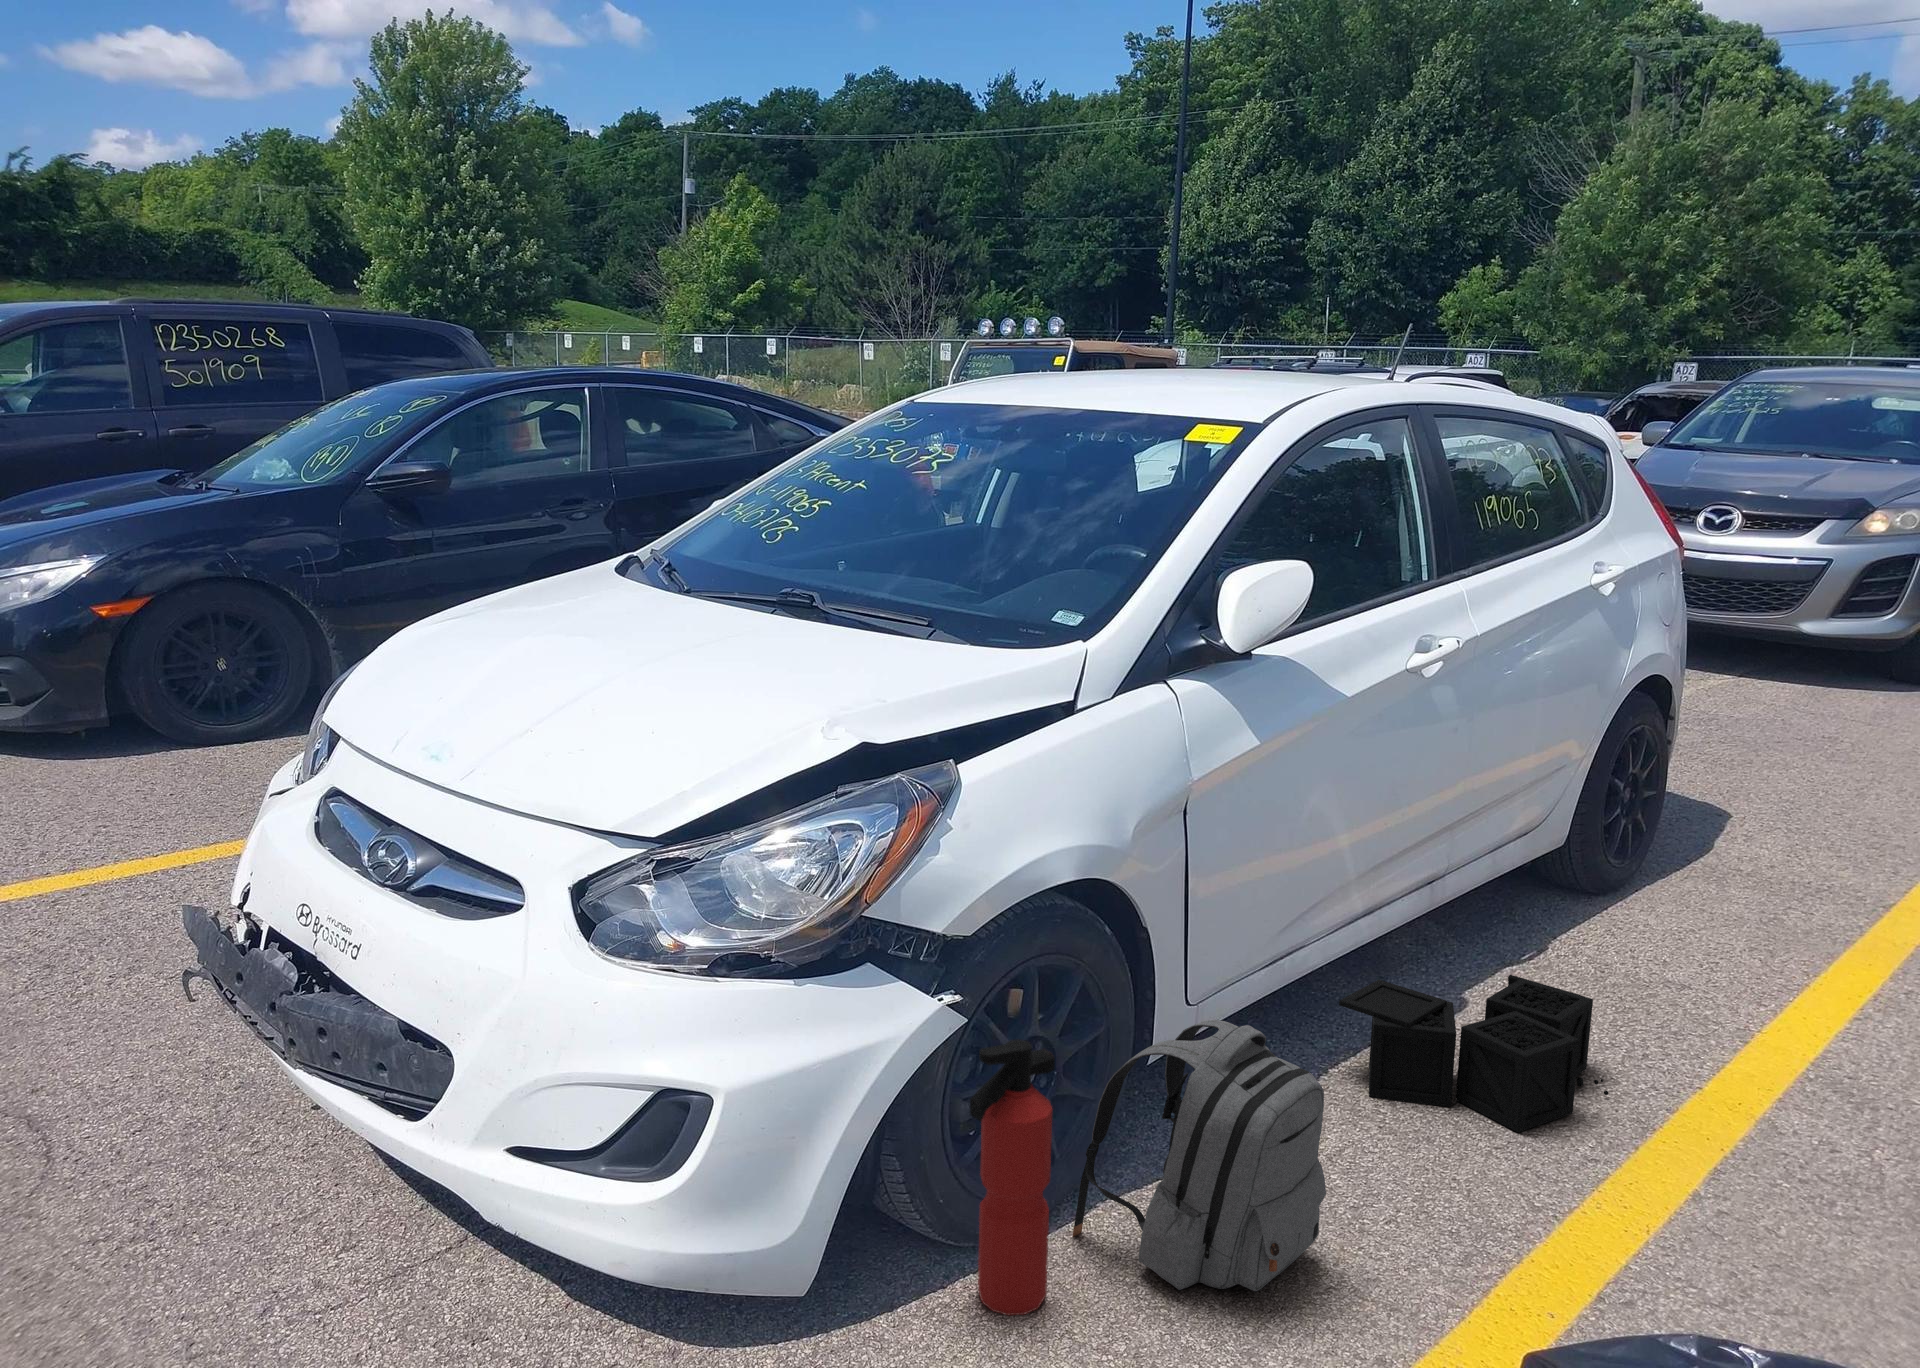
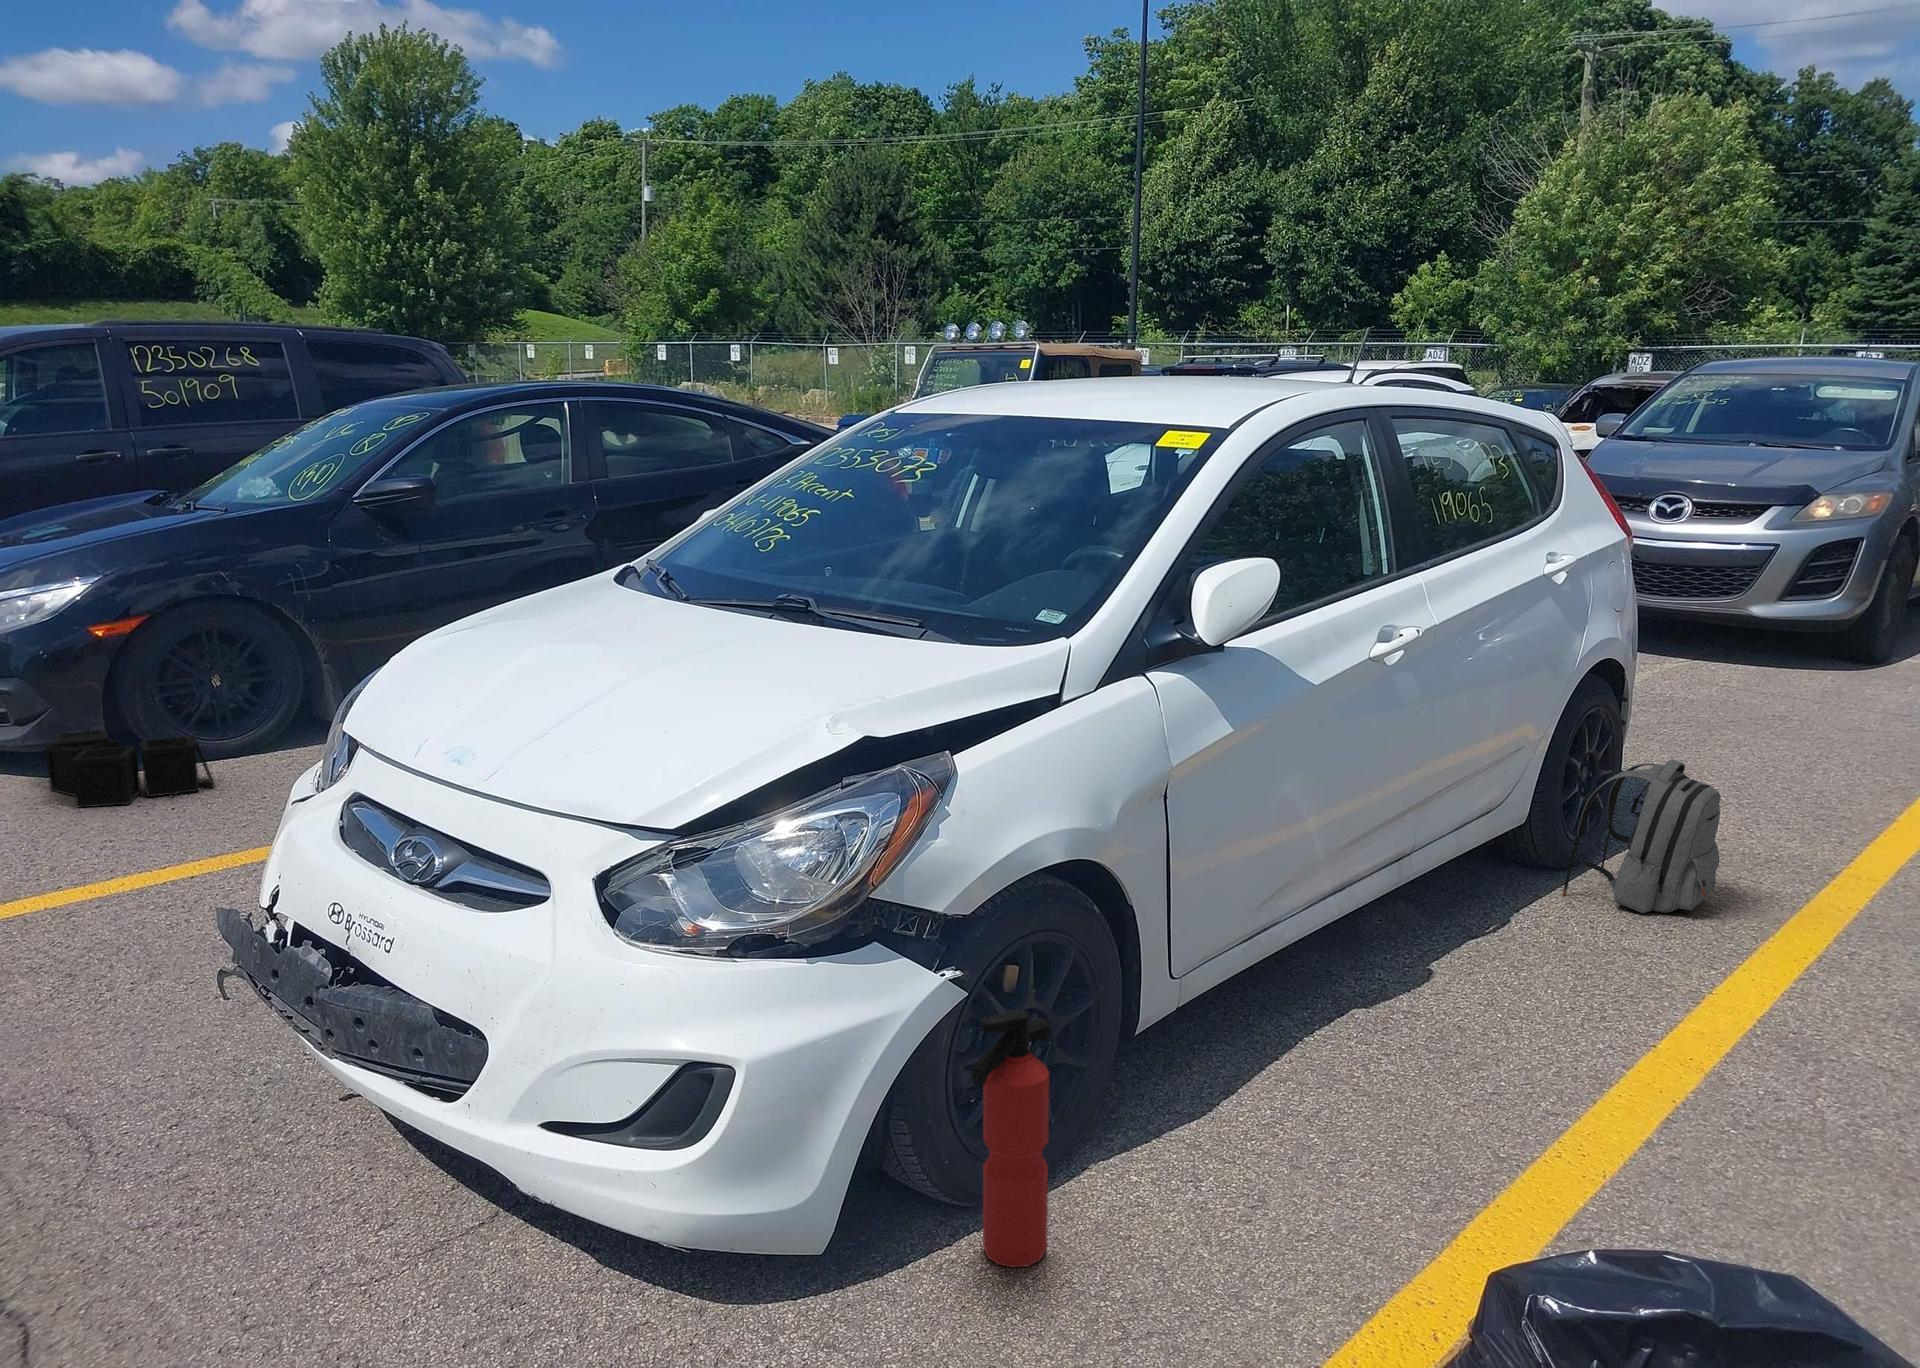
storage bin: present [1339,975,1608,1132] -> present [45,729,215,807]
backpack: present [1073,1020,1326,1291] -> present [1562,760,1720,913]

